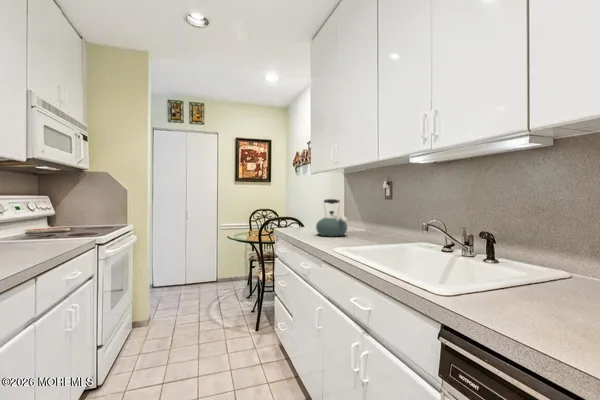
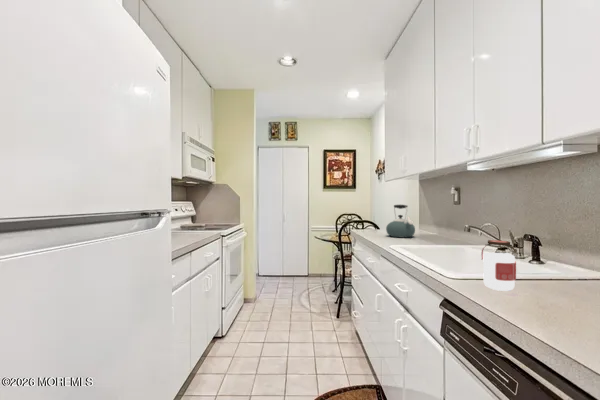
jar: none [485,244,532,314] -> present [481,240,517,291]

